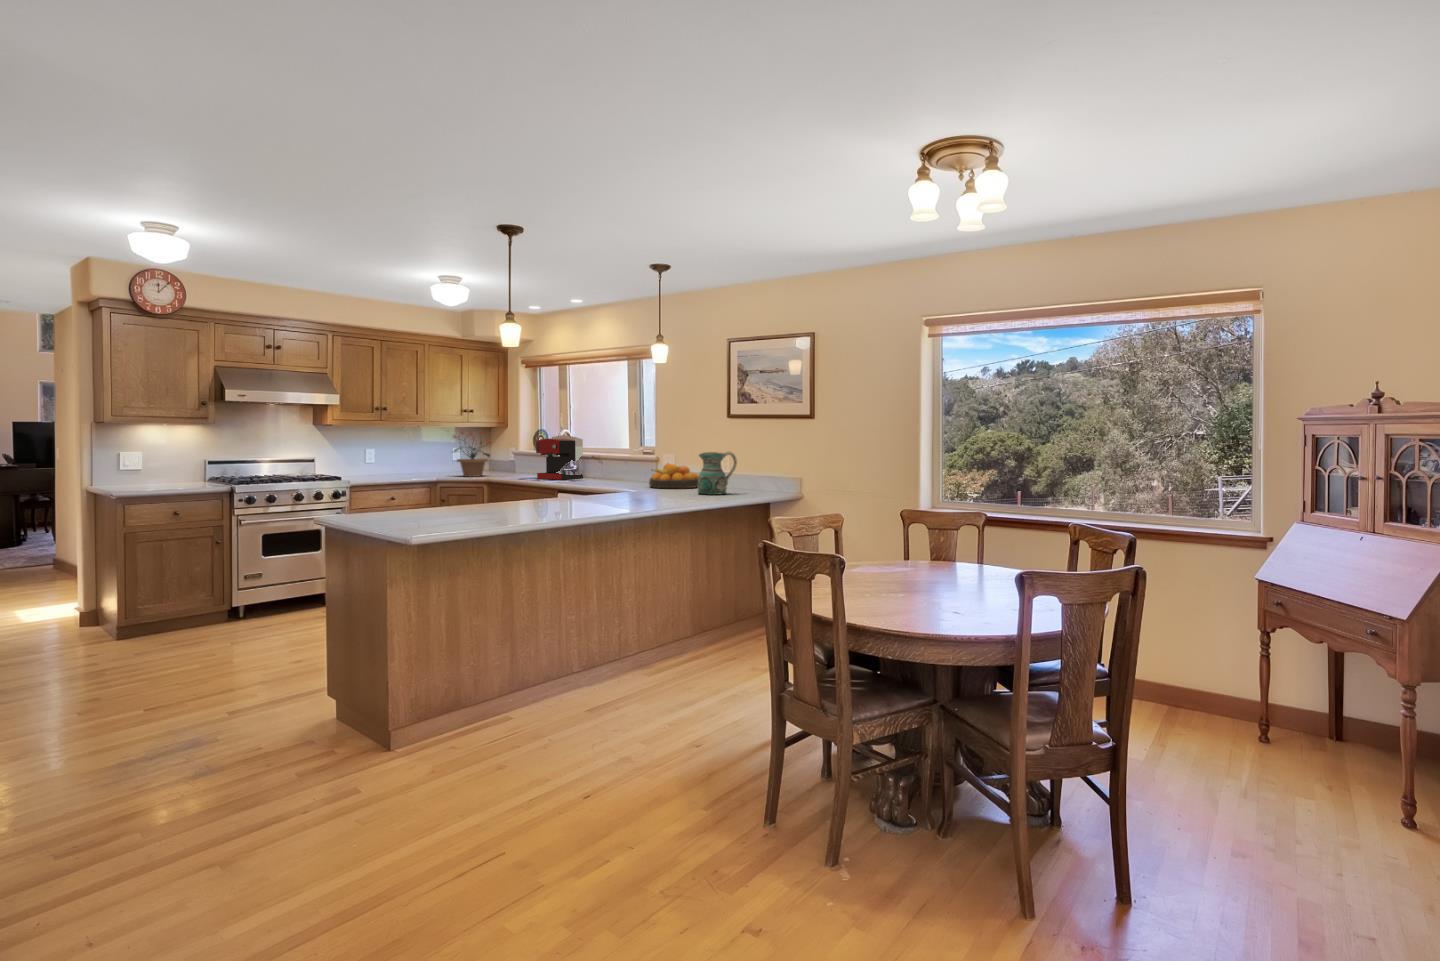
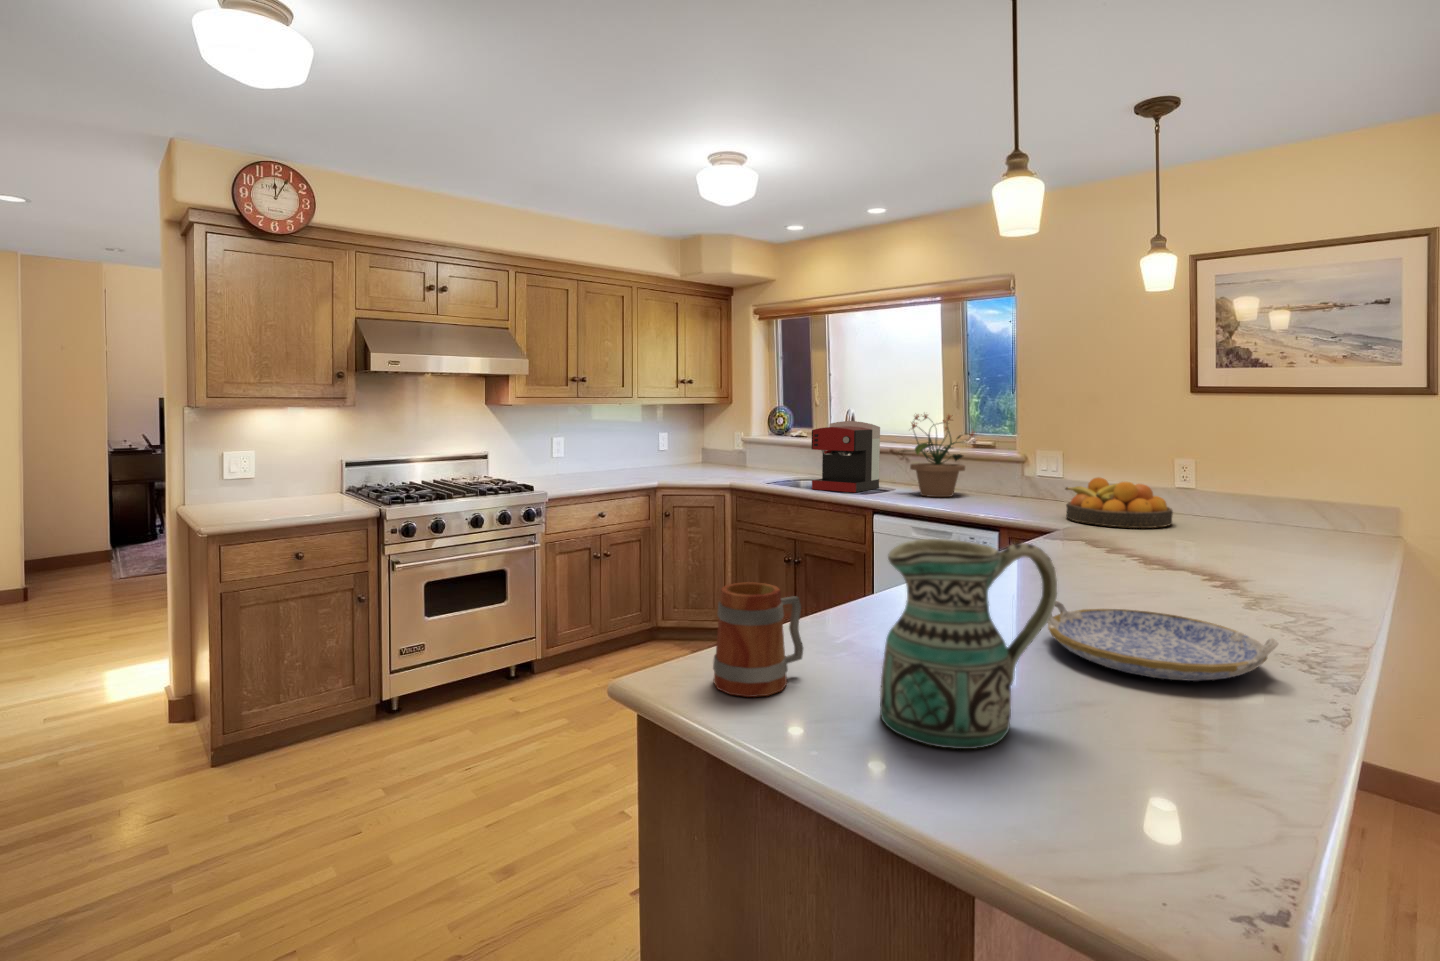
potted plant: present [453,431,490,477] -> present [898,414,974,497]
ceramic pitcher: present [698,452,737,495] -> present [880,539,1057,749]
mug: none [349,481,390,519] -> present [713,582,803,697]
serving tray: none [502,496,577,515] -> present [1047,601,1278,681]

